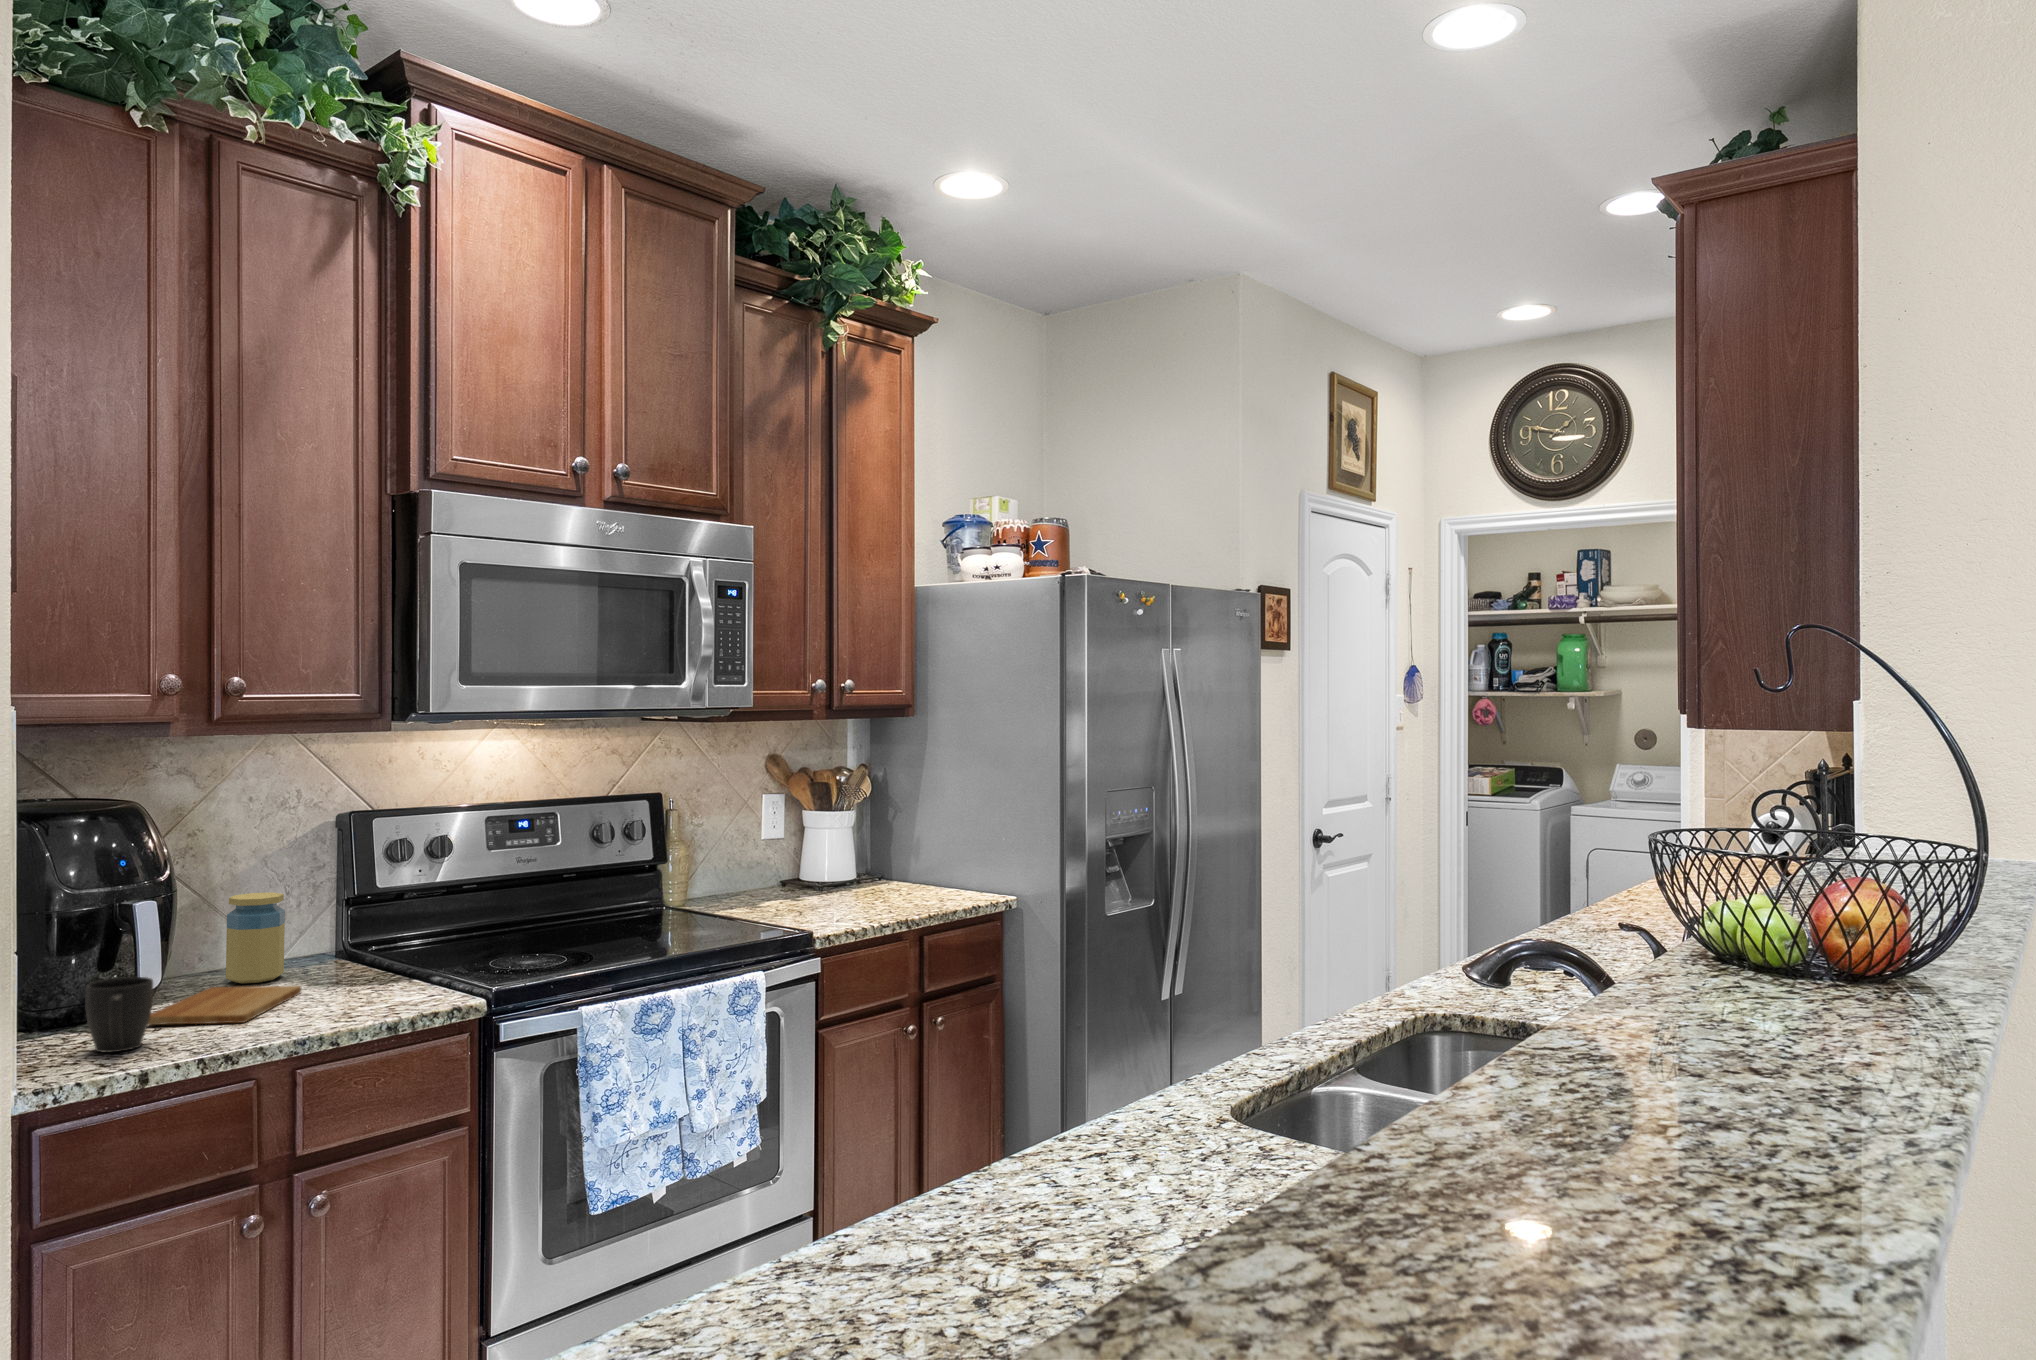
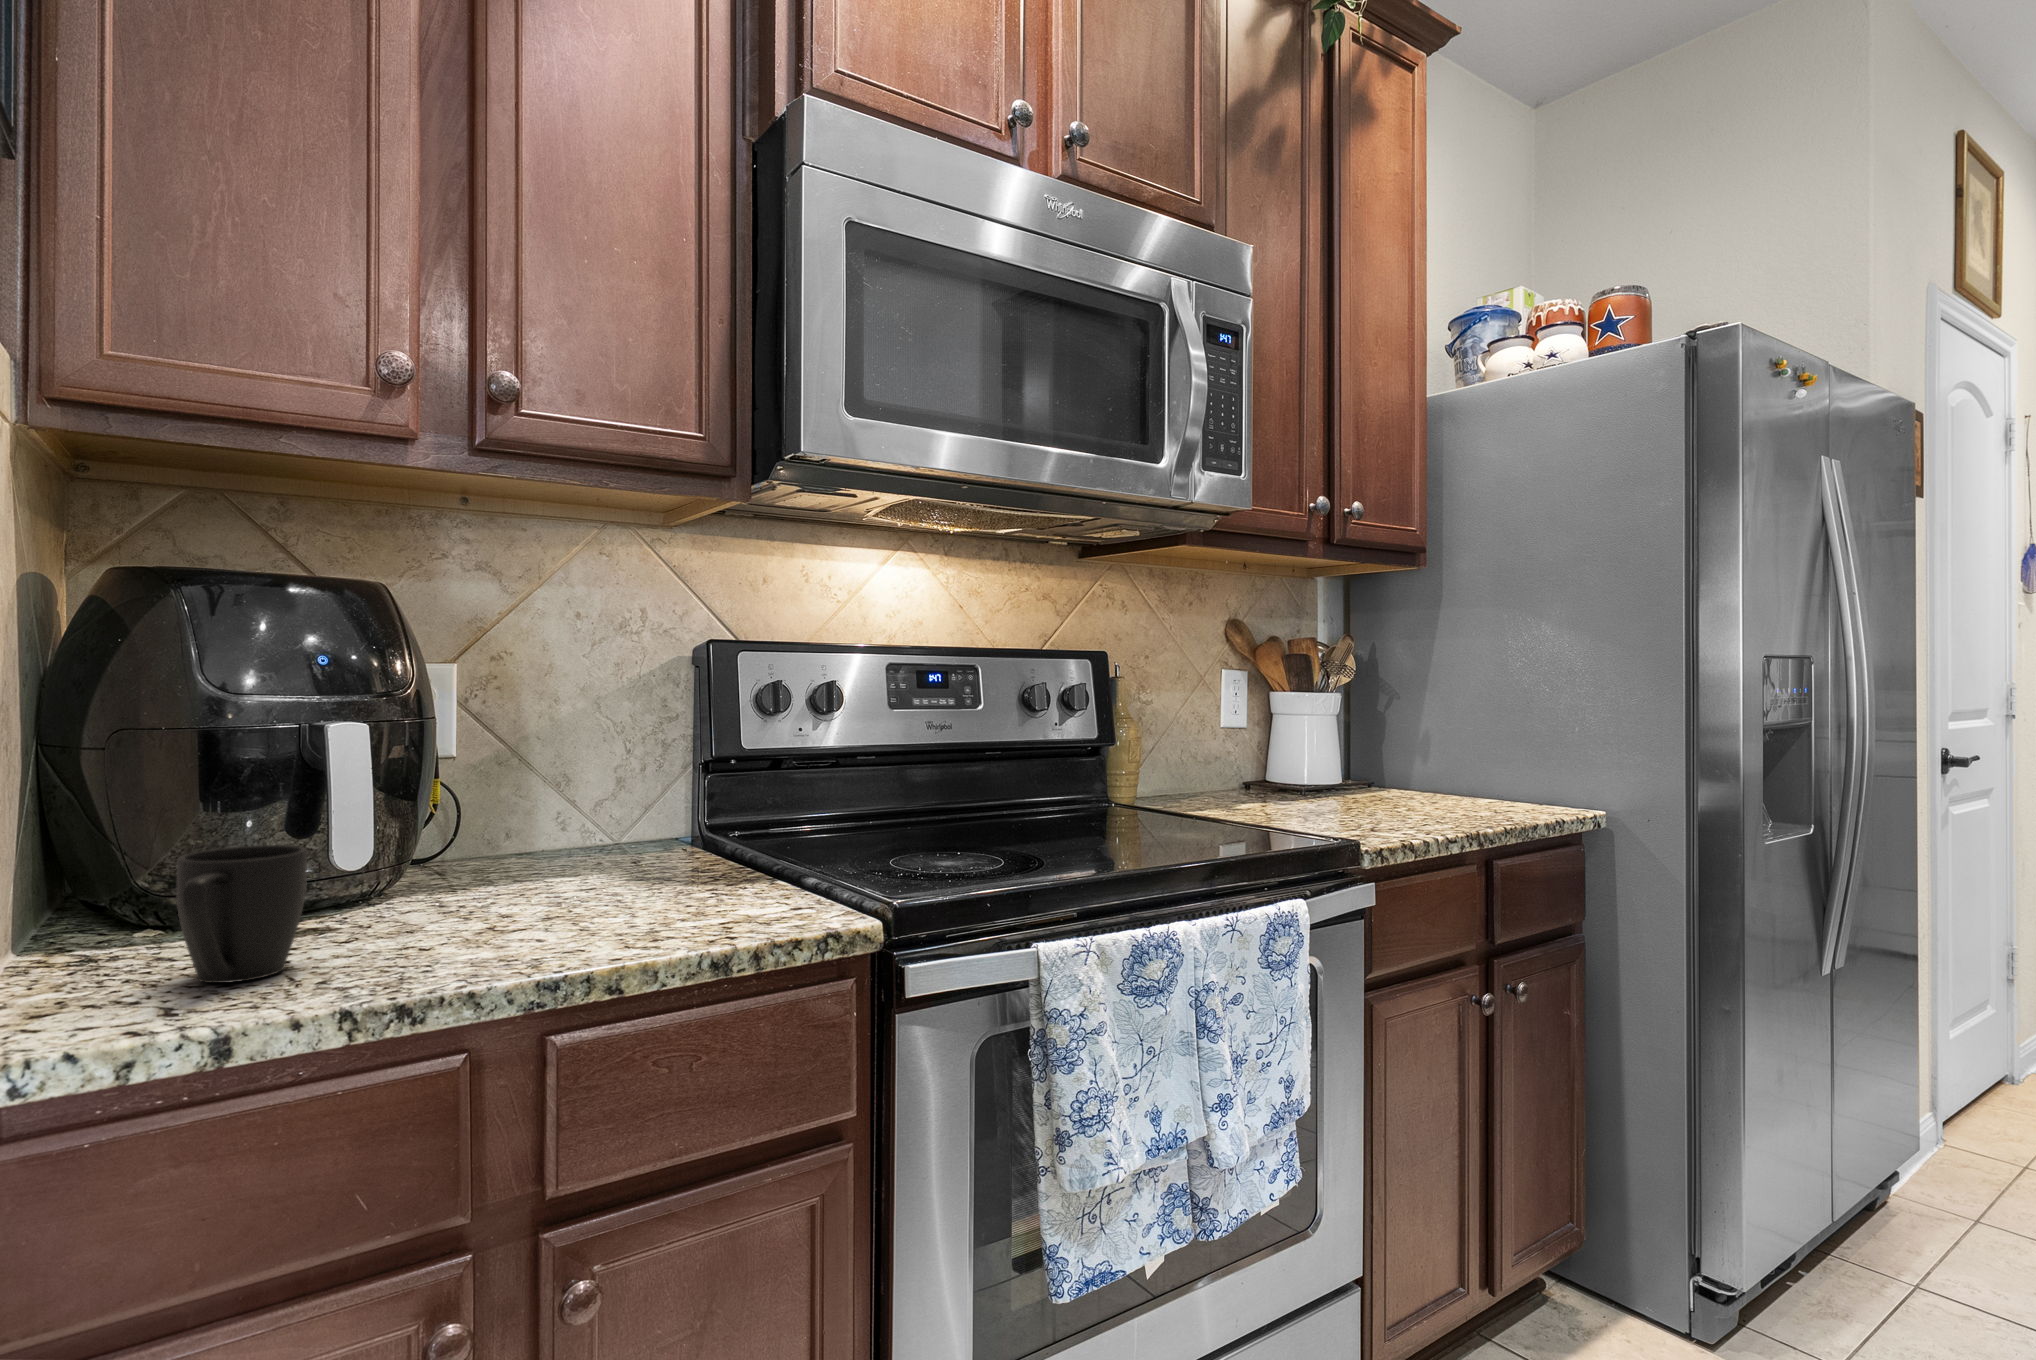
jar: present [226,892,285,983] -> none [528,743,611,872]
cutting board: present [148,986,301,1025] -> none [340,874,613,938]

